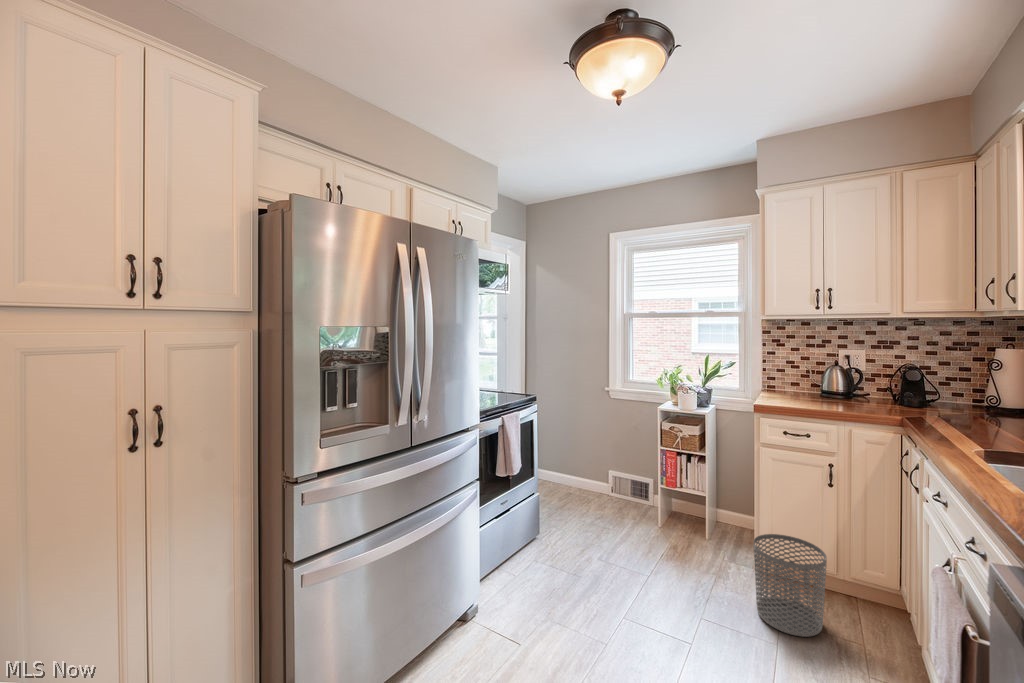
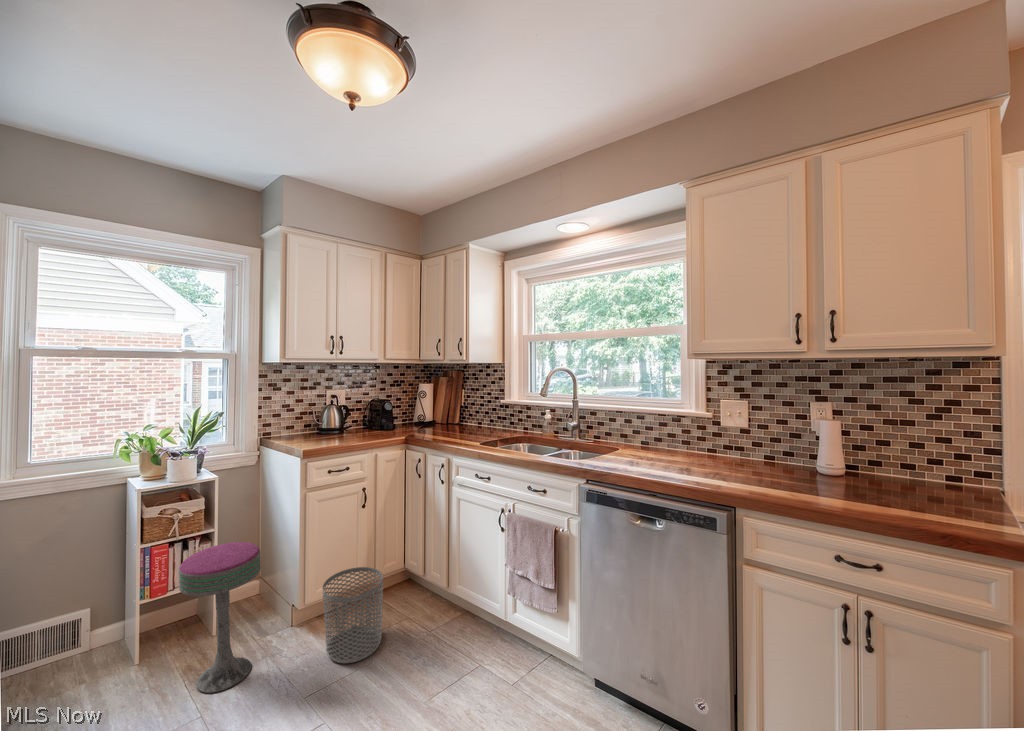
bar stool: none [657,461,715,574] -> present [179,542,261,693]

